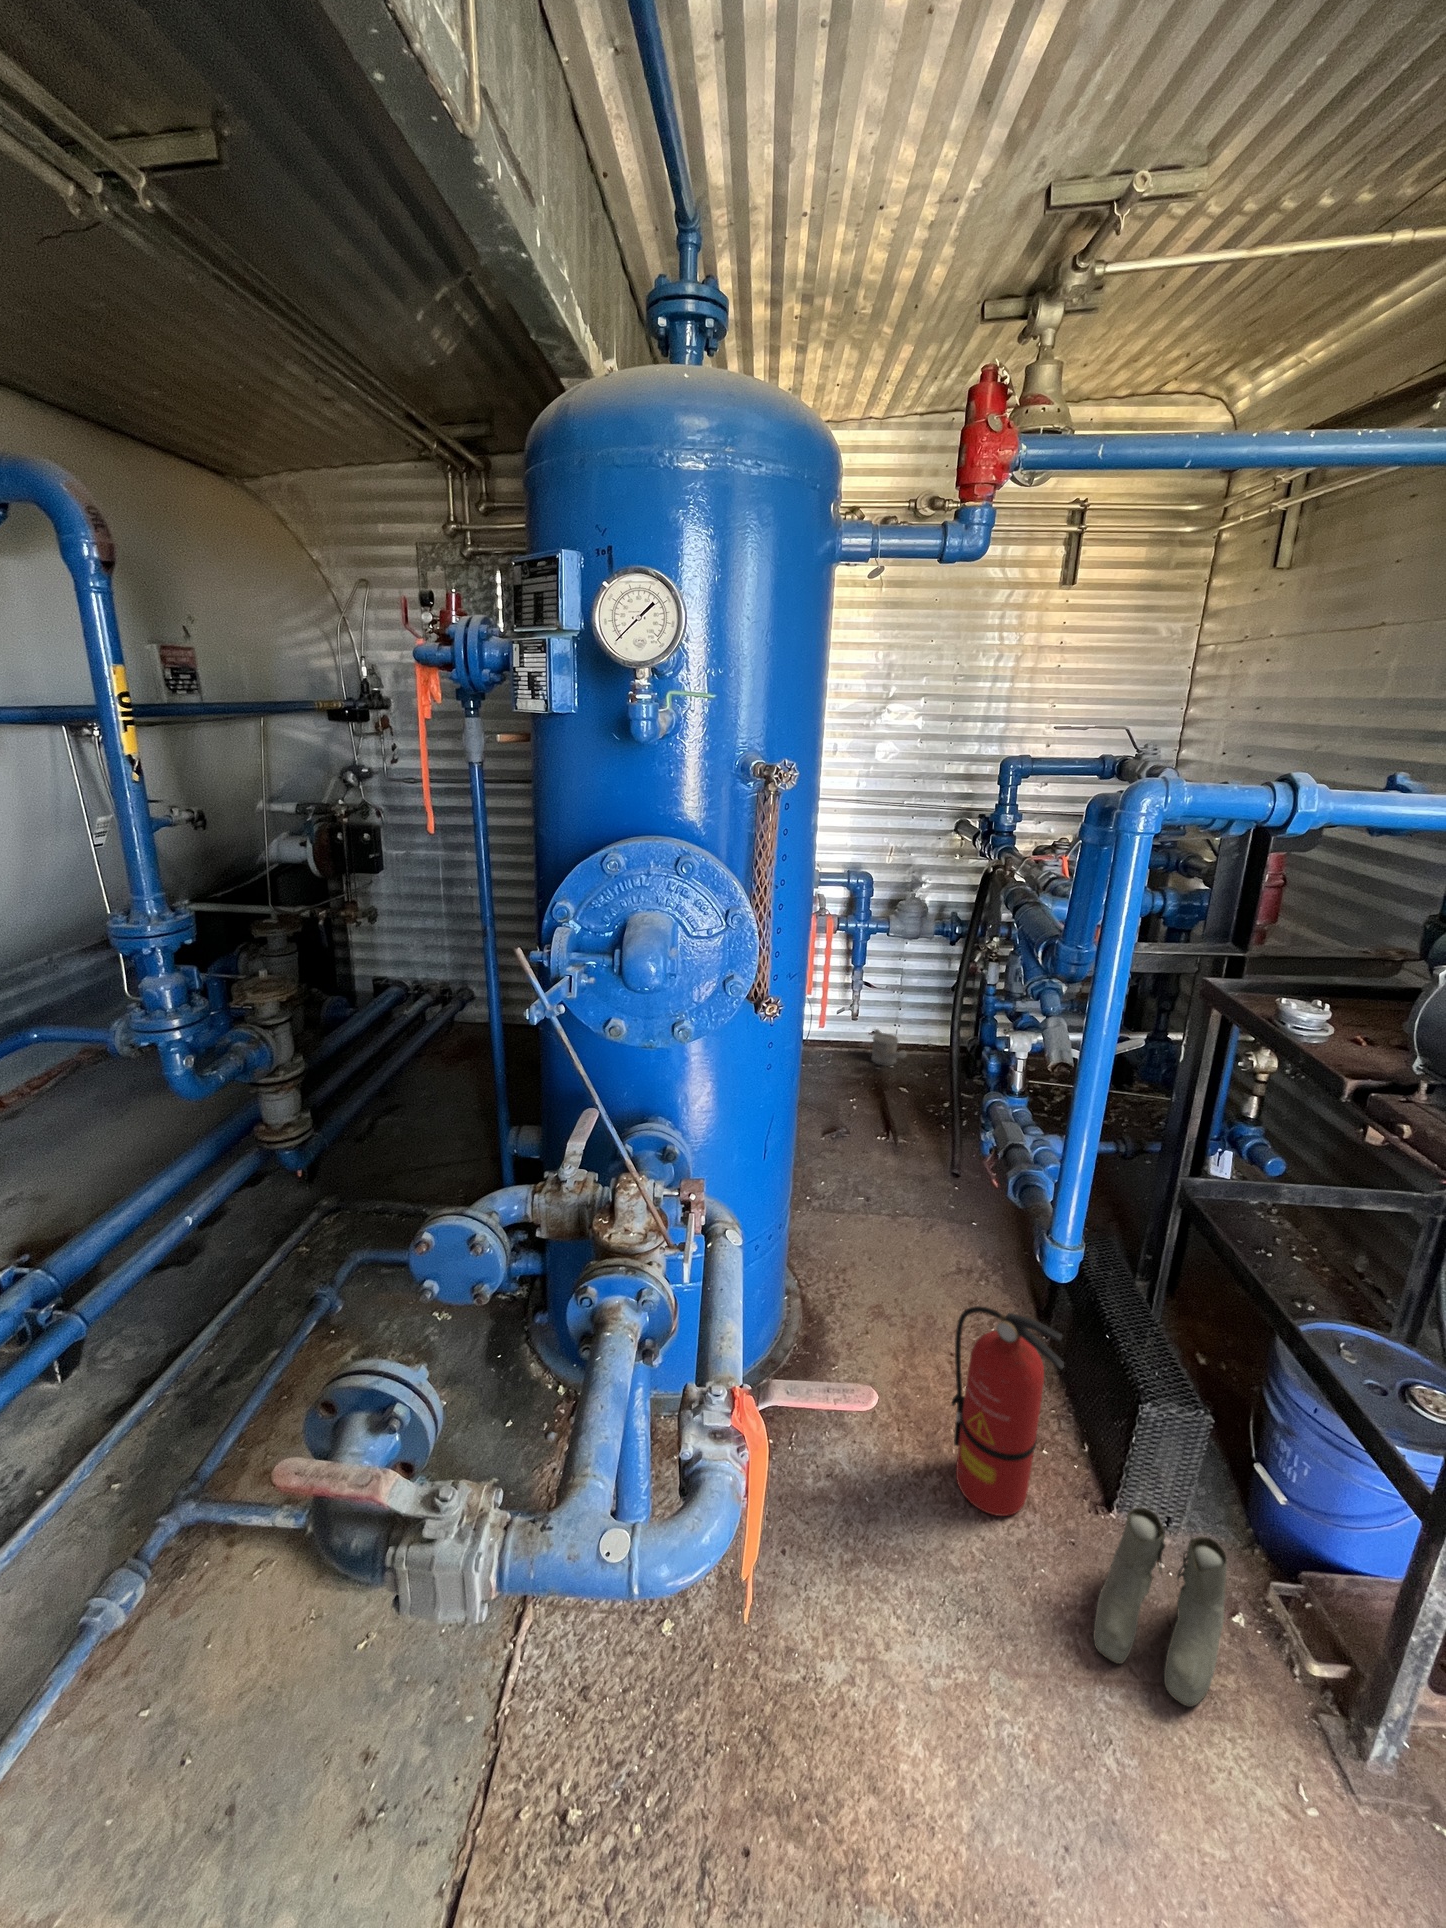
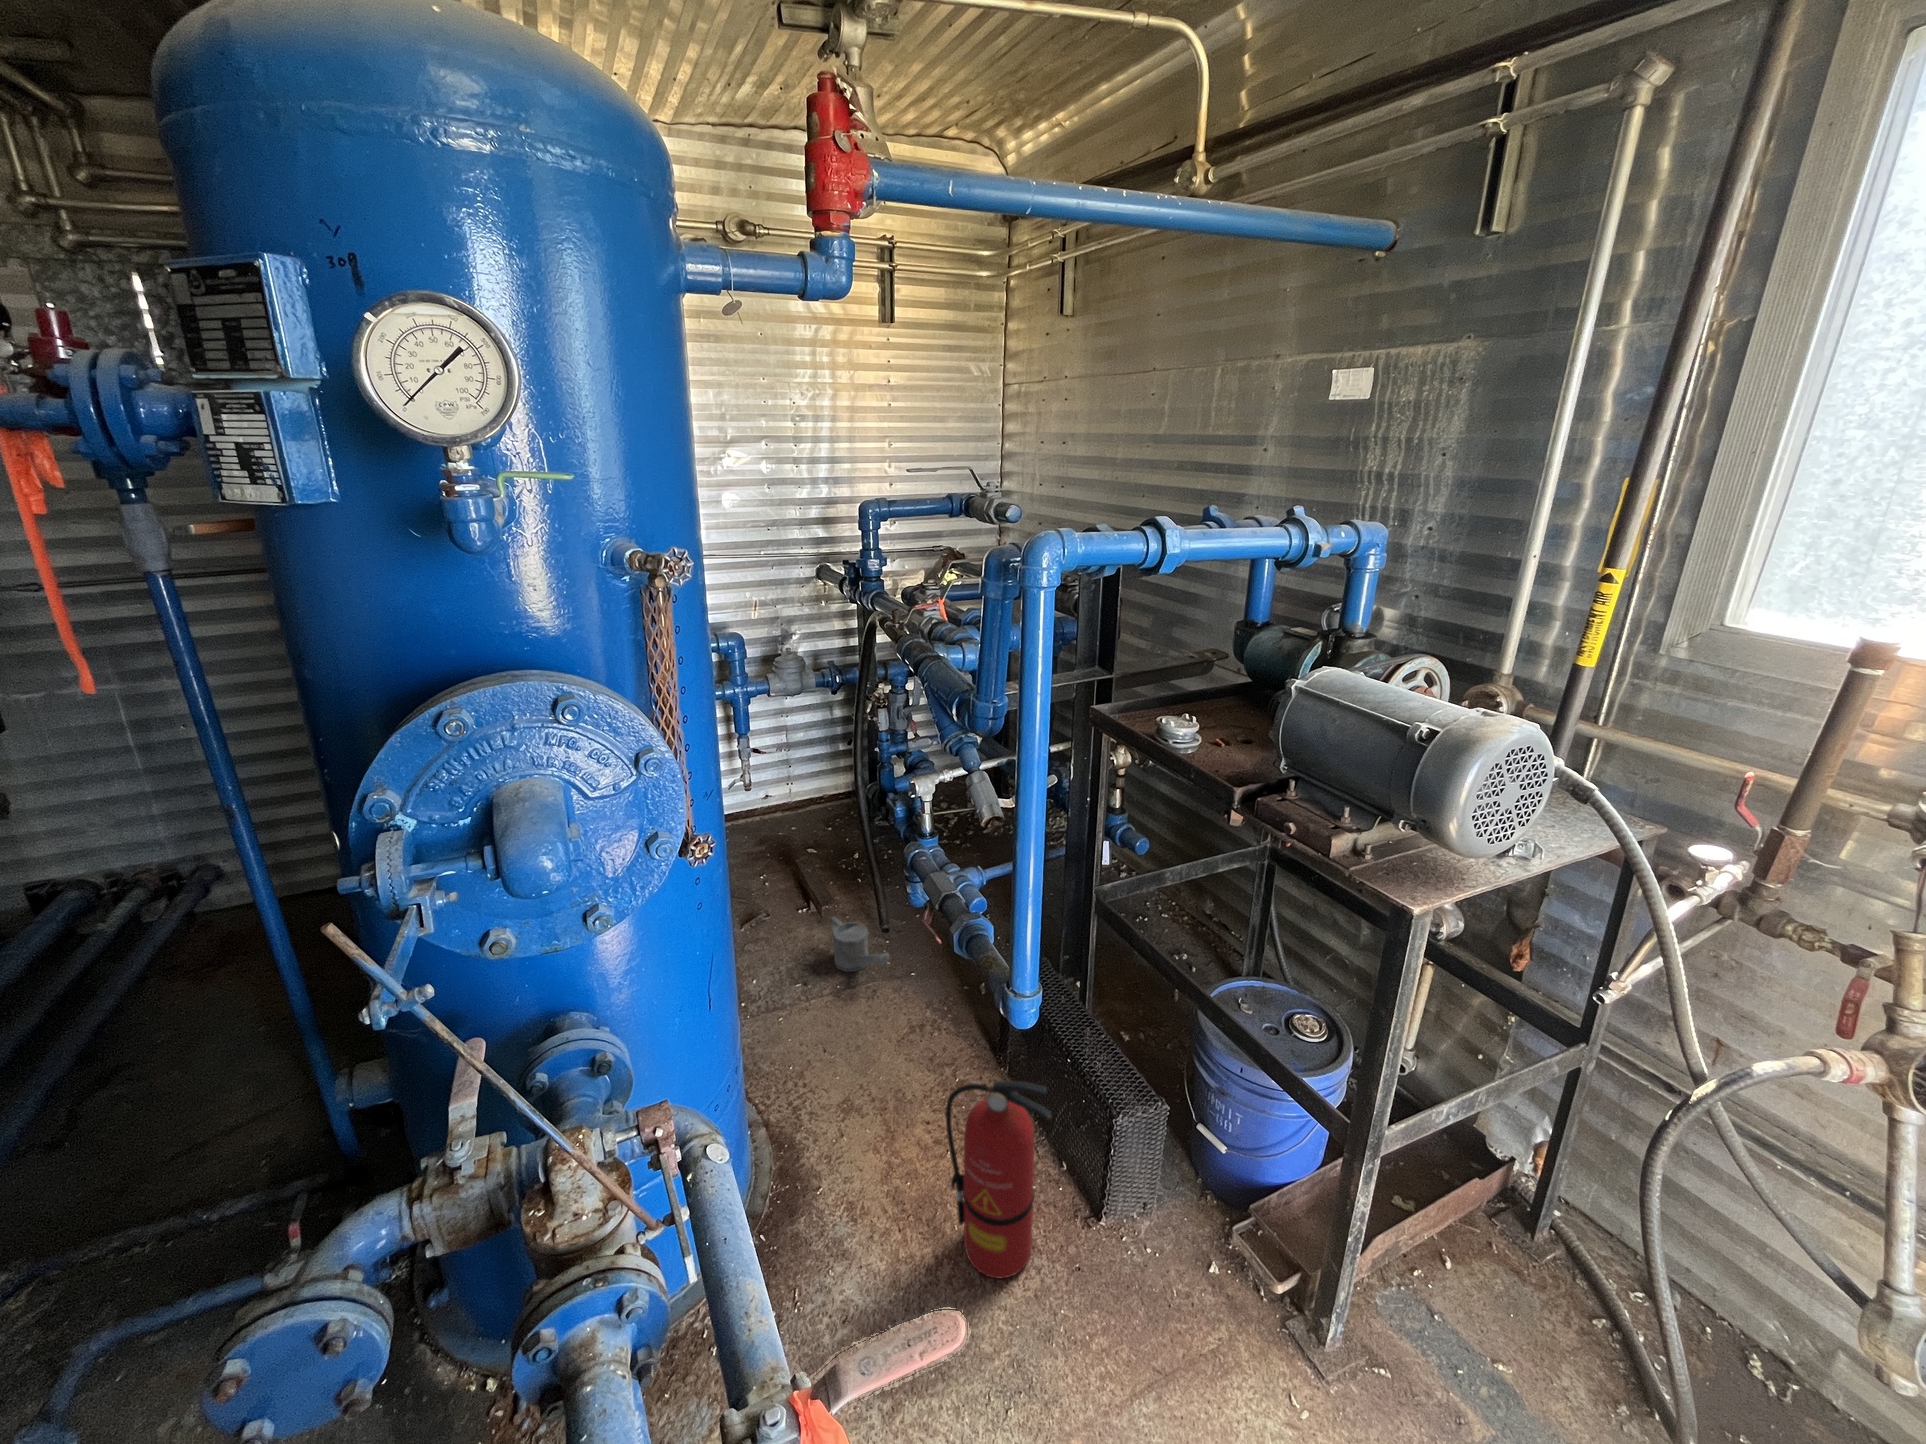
watering can: present [871,1029,907,1066] -> present [830,917,889,972]
boots: present [1093,1508,1227,1707] -> none [1114,1213,1212,1377]

